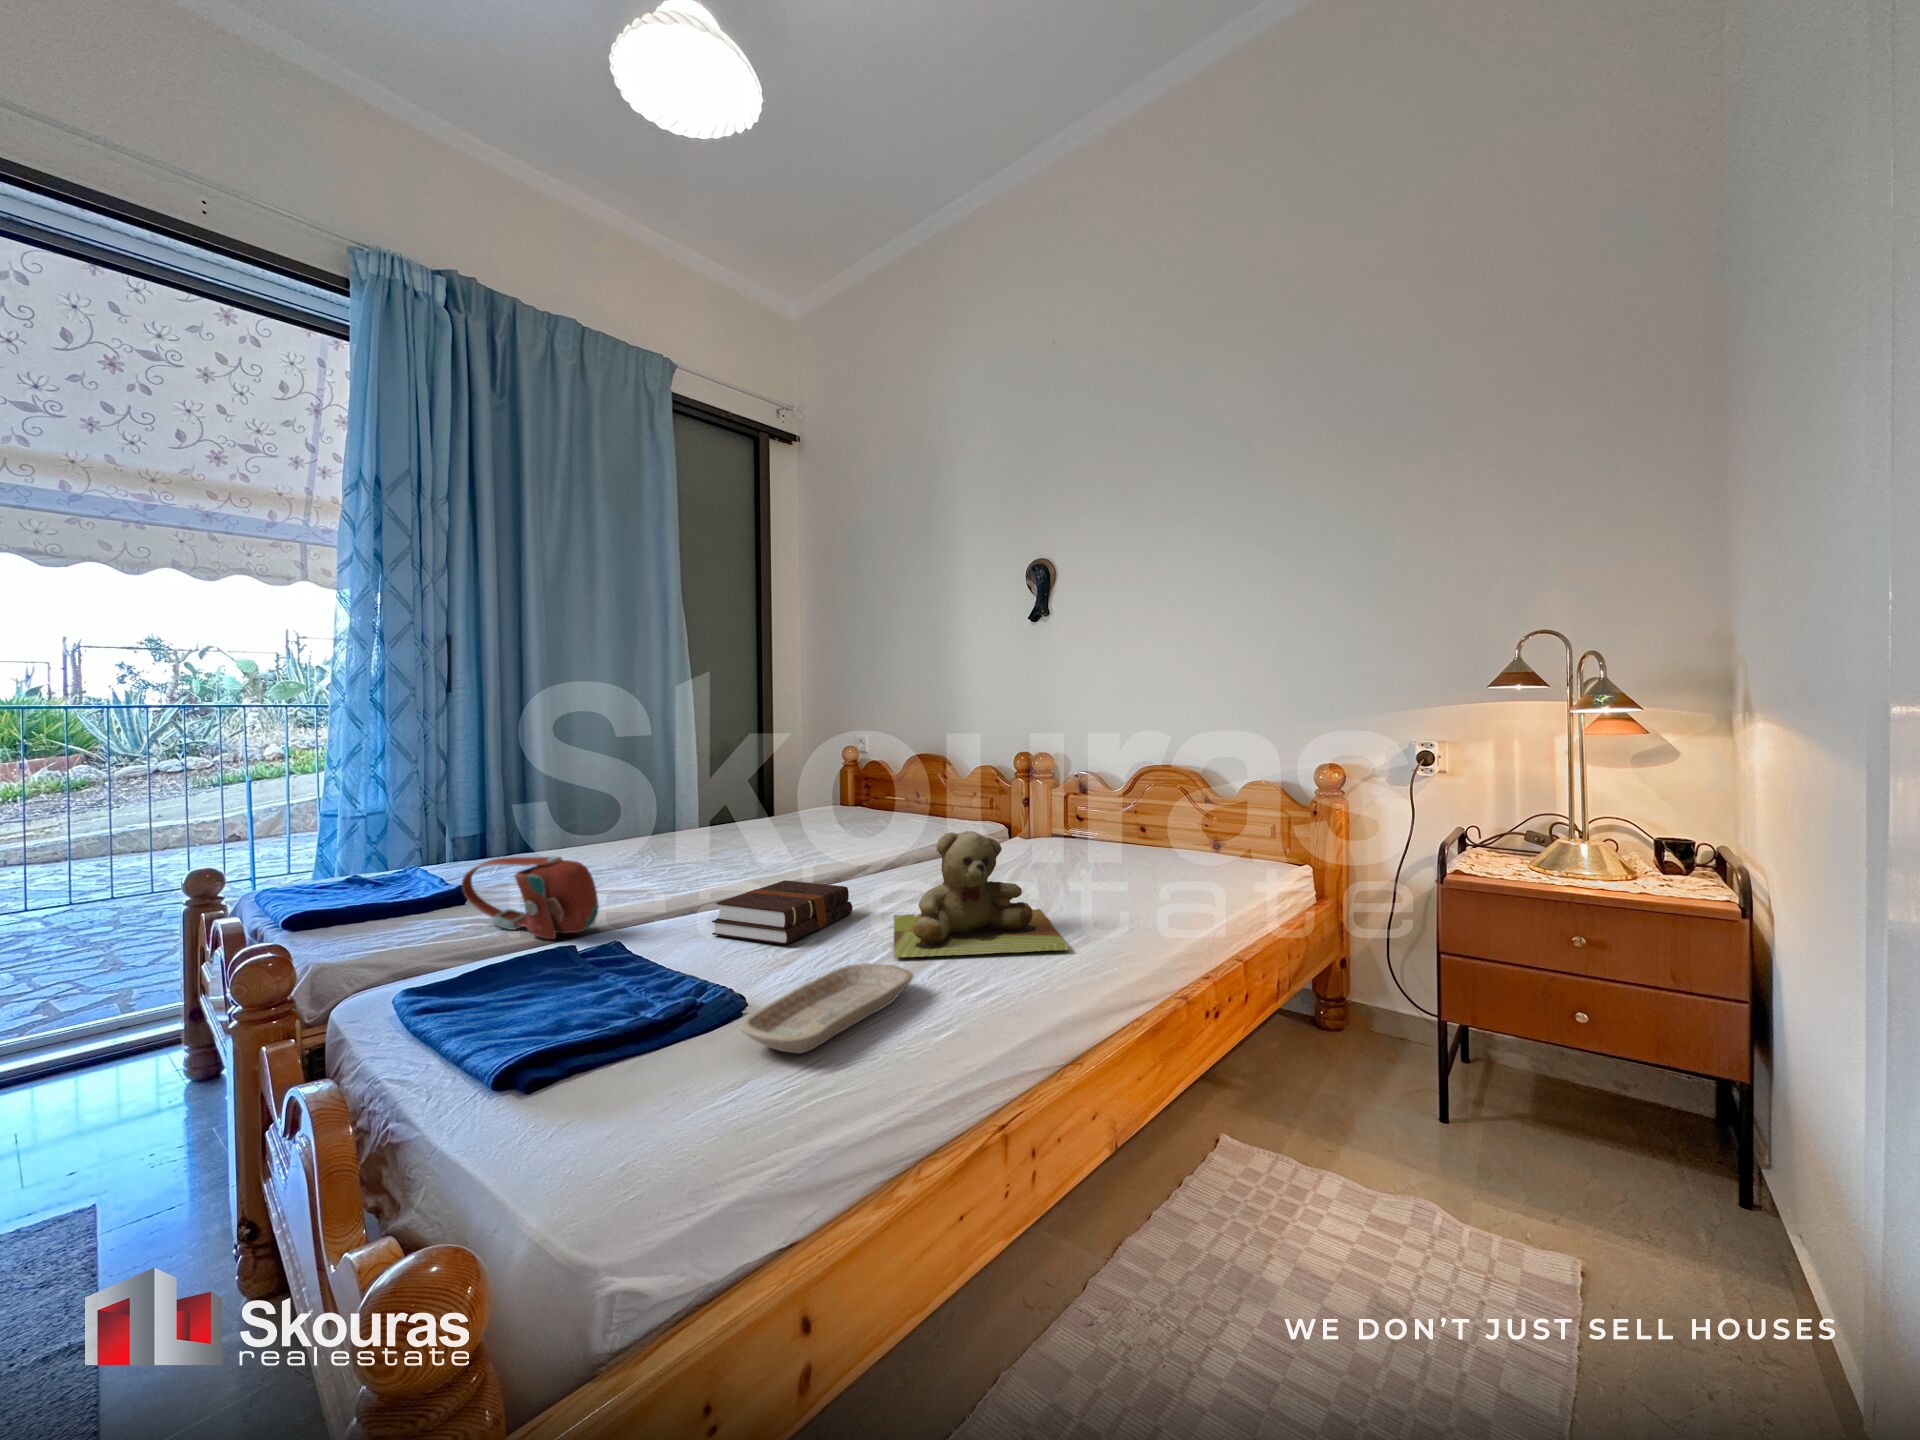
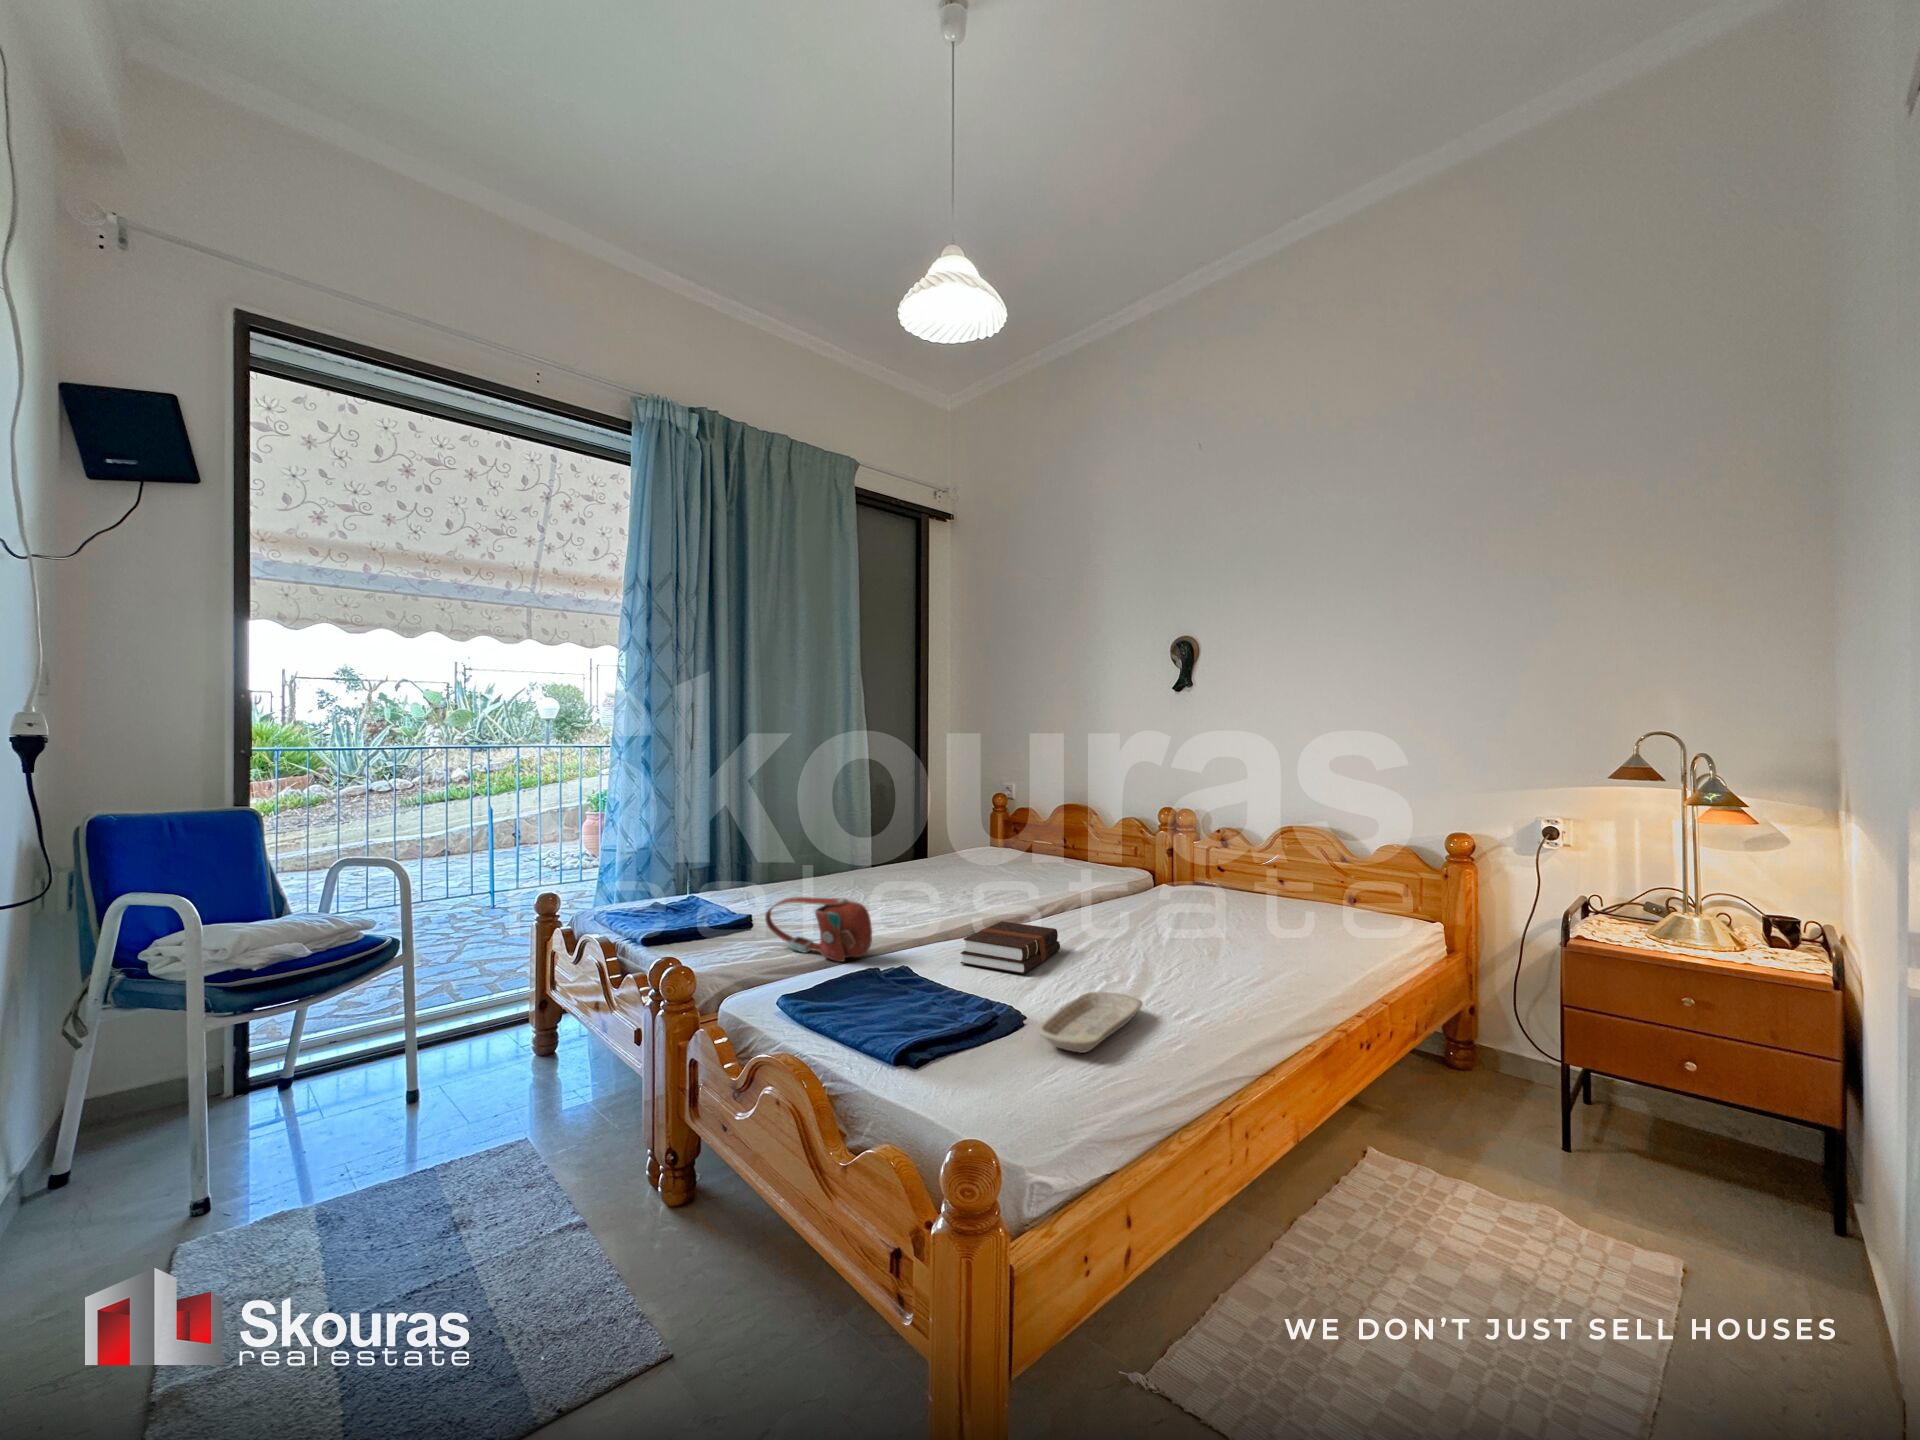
teddy bear: present [894,831,1070,958] -> none [1094,889,1252,988]

